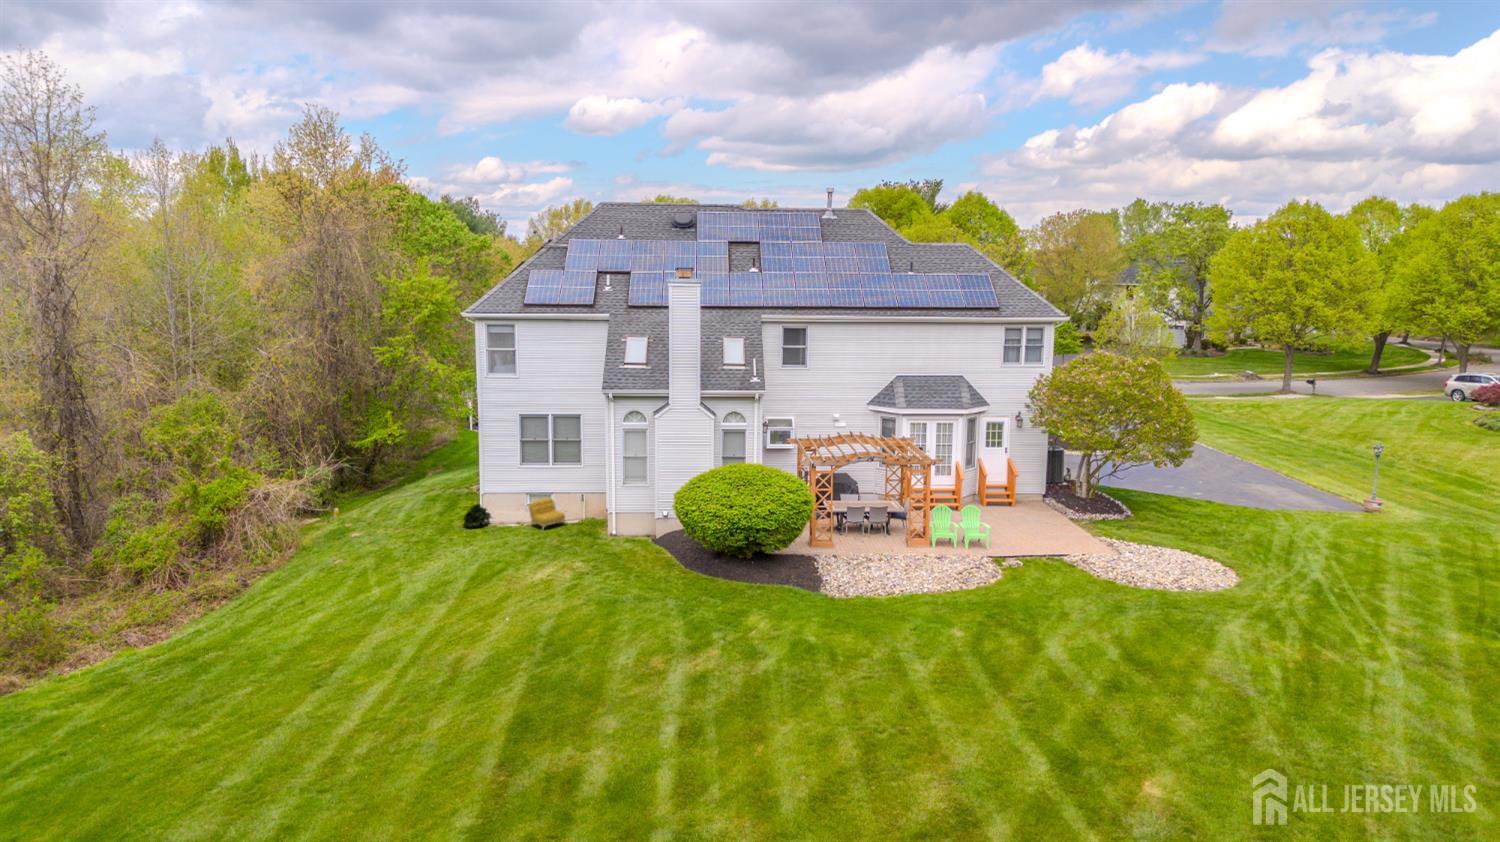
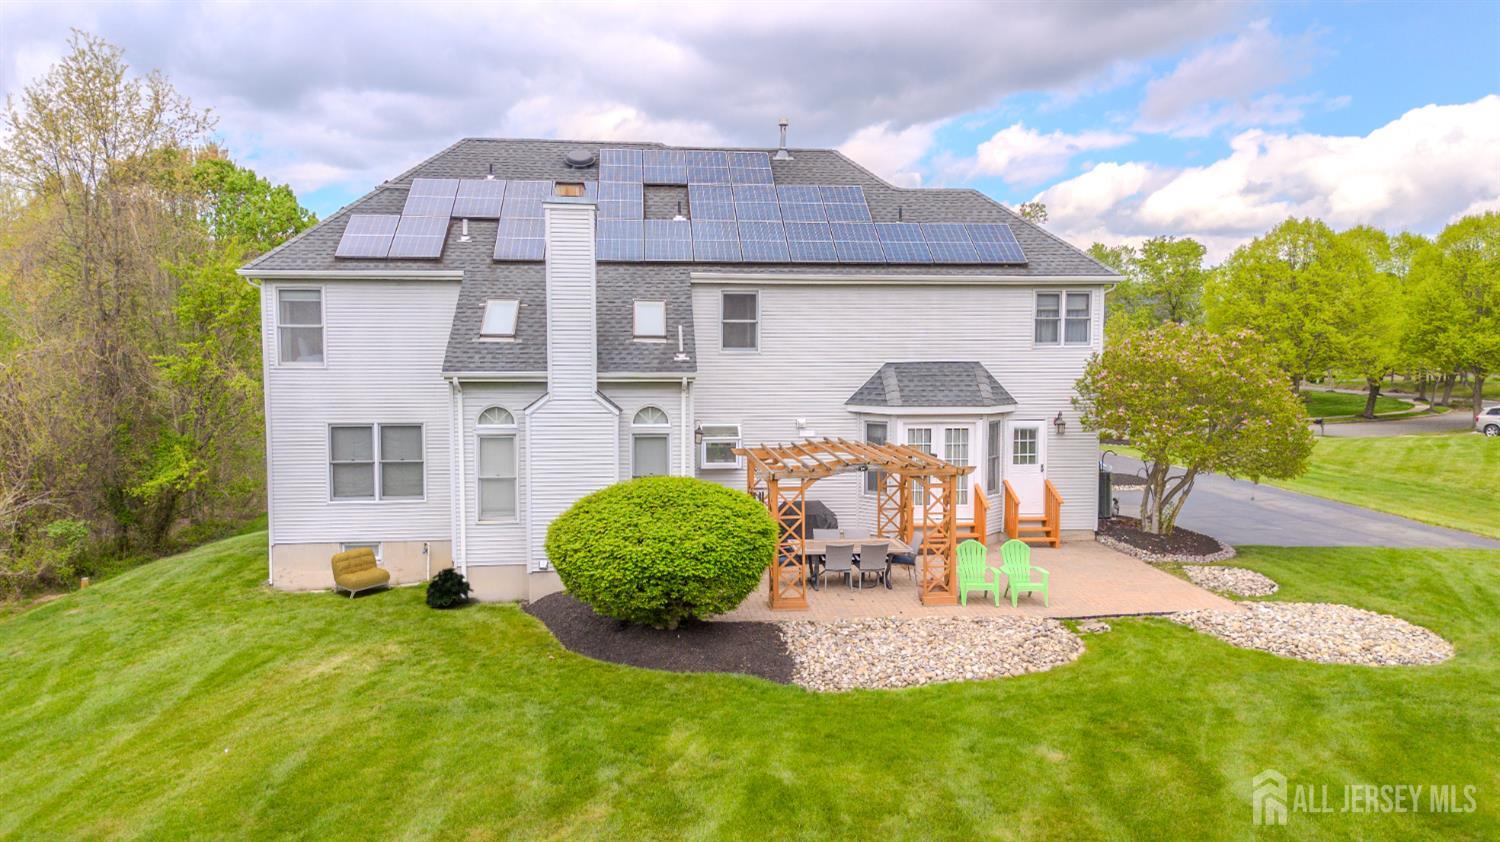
potted plant: present [464,504,492,528] -> present [426,568,473,608]

